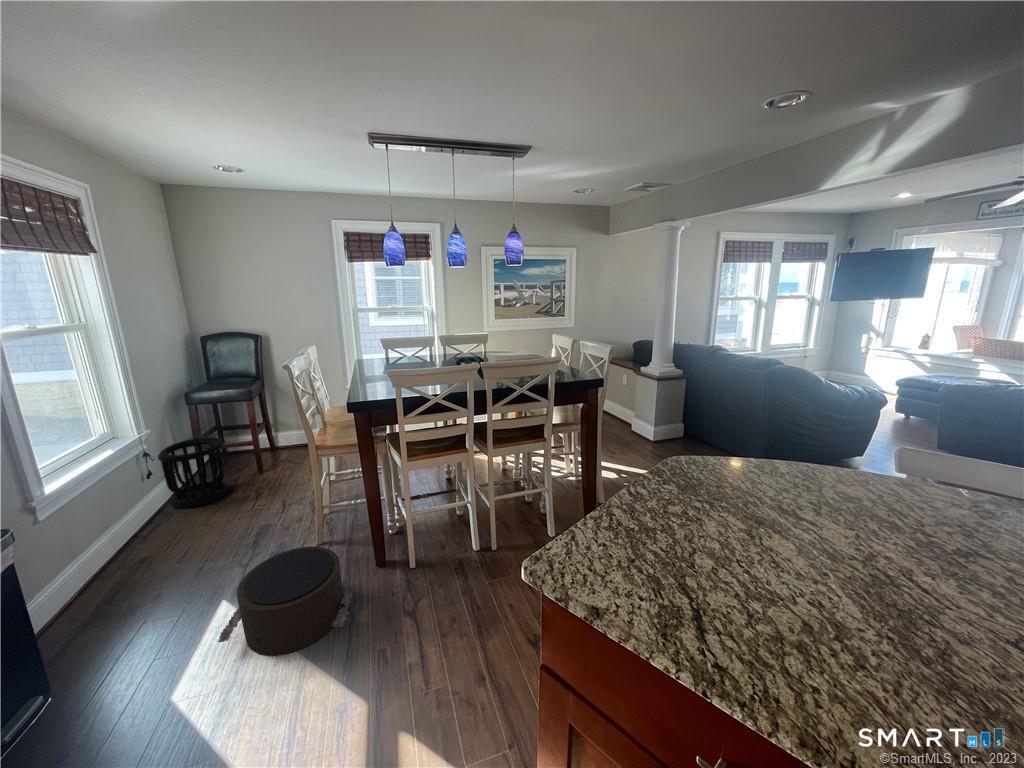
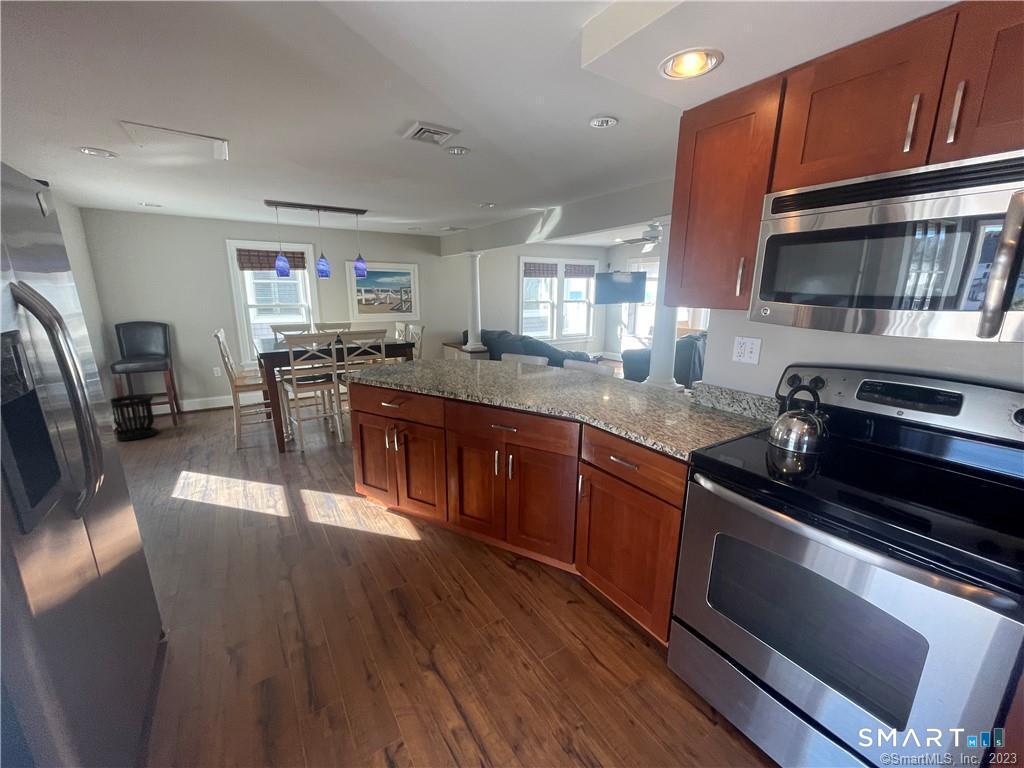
pouf: present [218,546,354,656] -> none [200,434,273,478]

